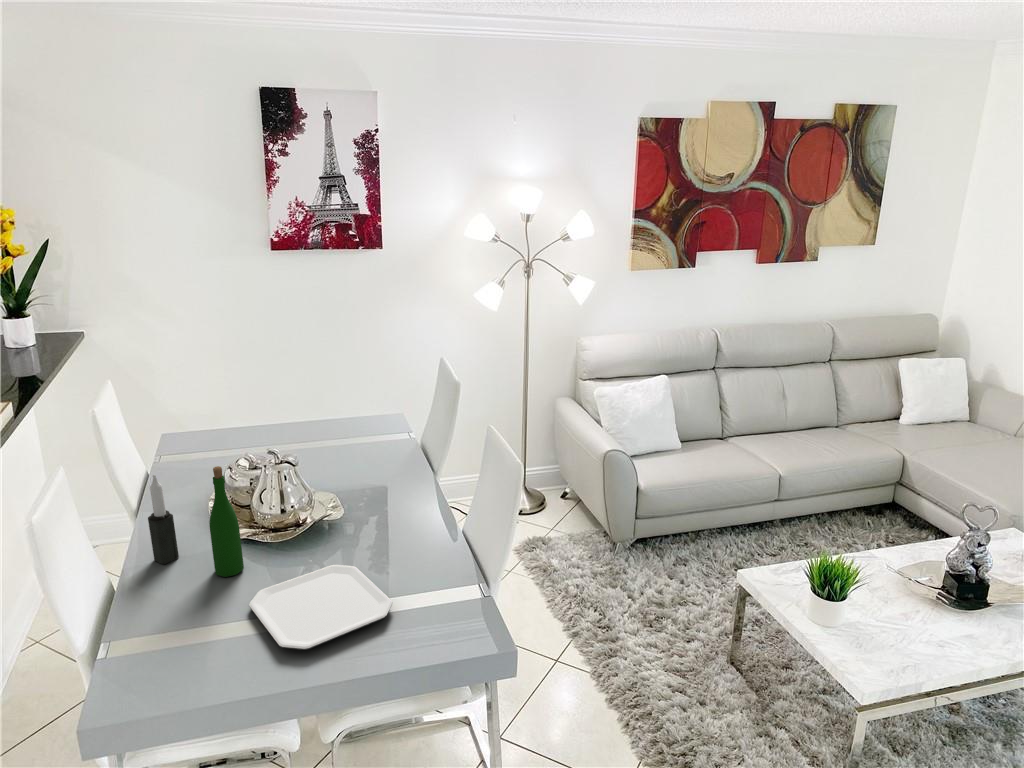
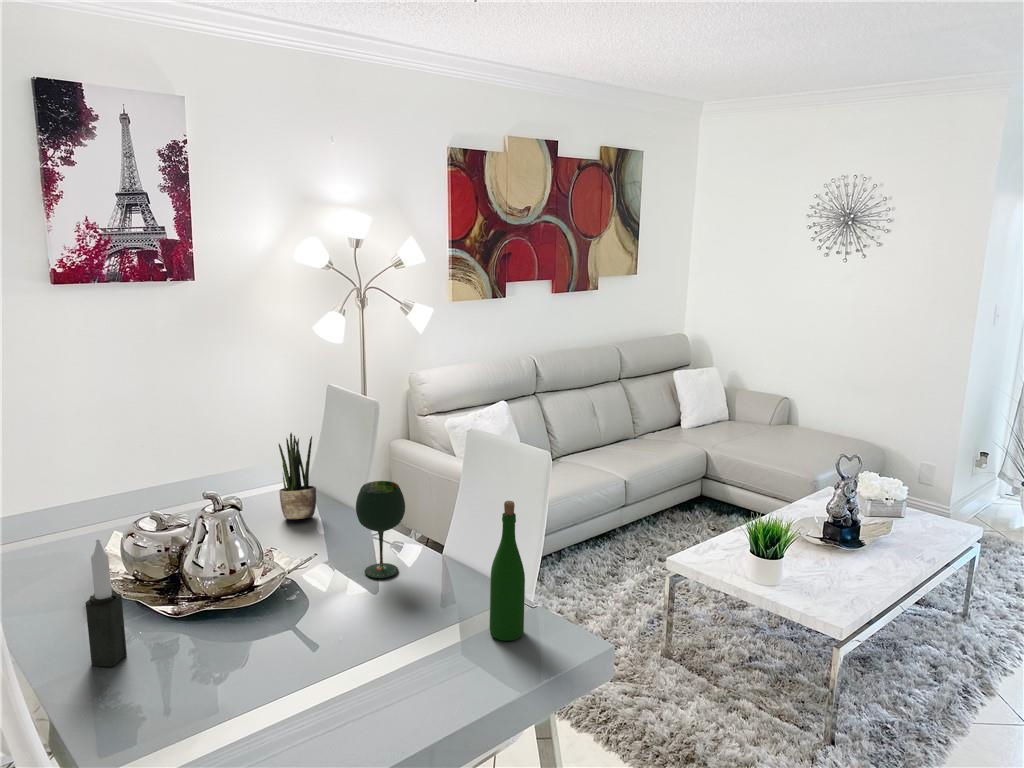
potted plant: none [360,400,389,472] -> present [279,433,316,519]
wine glass: none [371,456,413,538] -> present [356,481,405,578]
wine bottle: present [209,466,244,577] -> present [489,501,525,641]
plate: present [249,565,392,650] -> none [283,612,464,712]

